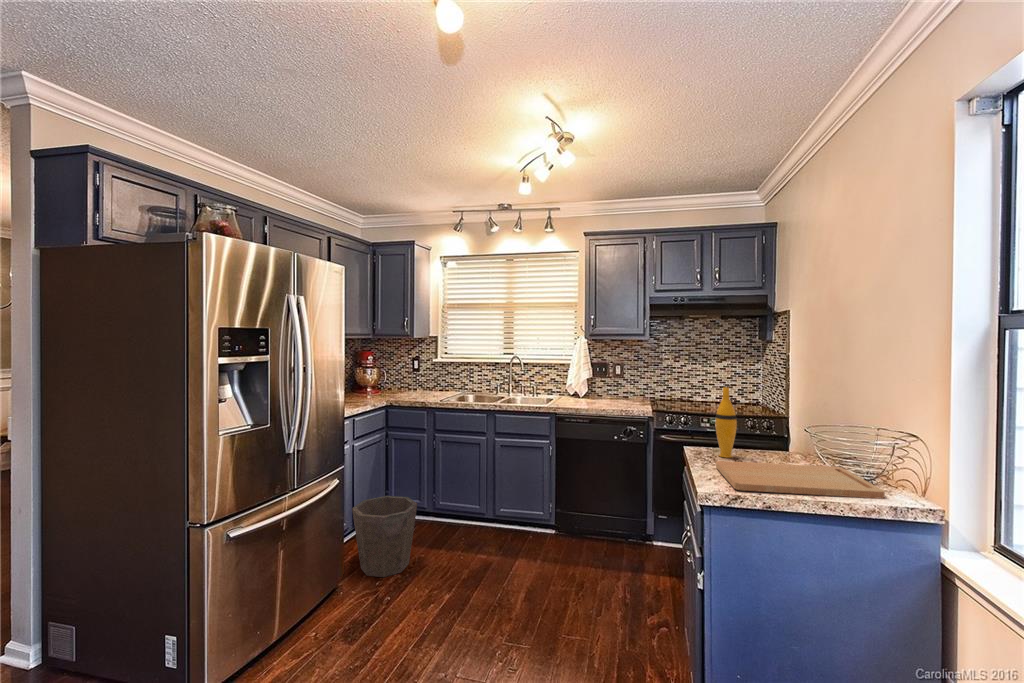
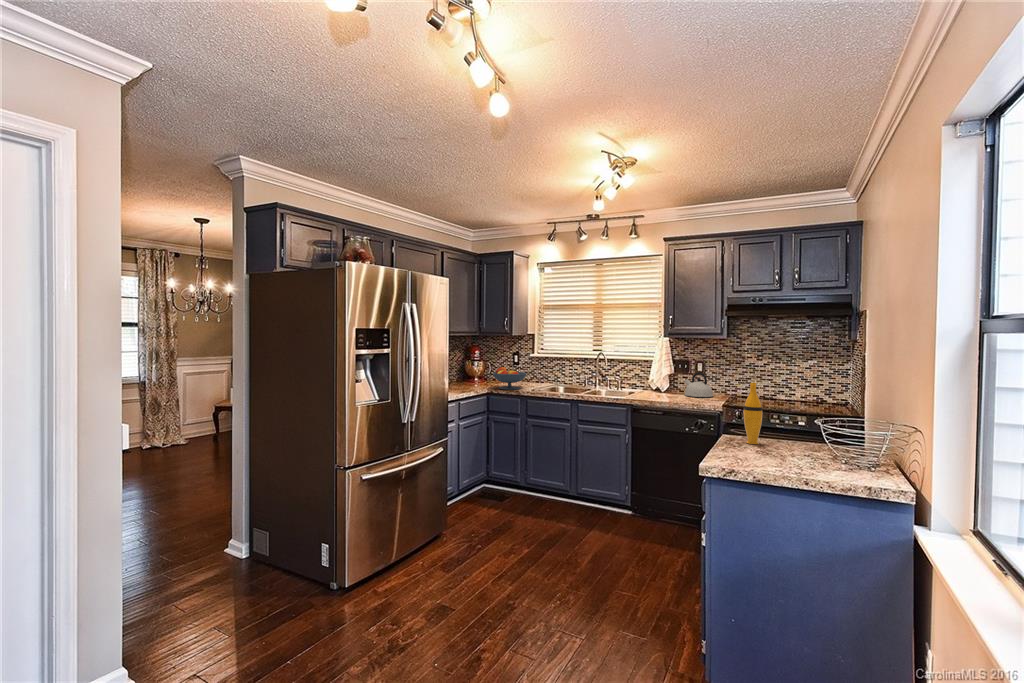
fruit bowl: none [394,374,433,400] -> present [493,367,526,390]
kettle: none [603,375,633,401] -> present [684,372,713,397]
cutting board: present [716,461,885,499] -> none [731,445,863,479]
waste bin: present [352,496,417,577] -> none [454,468,506,532]

